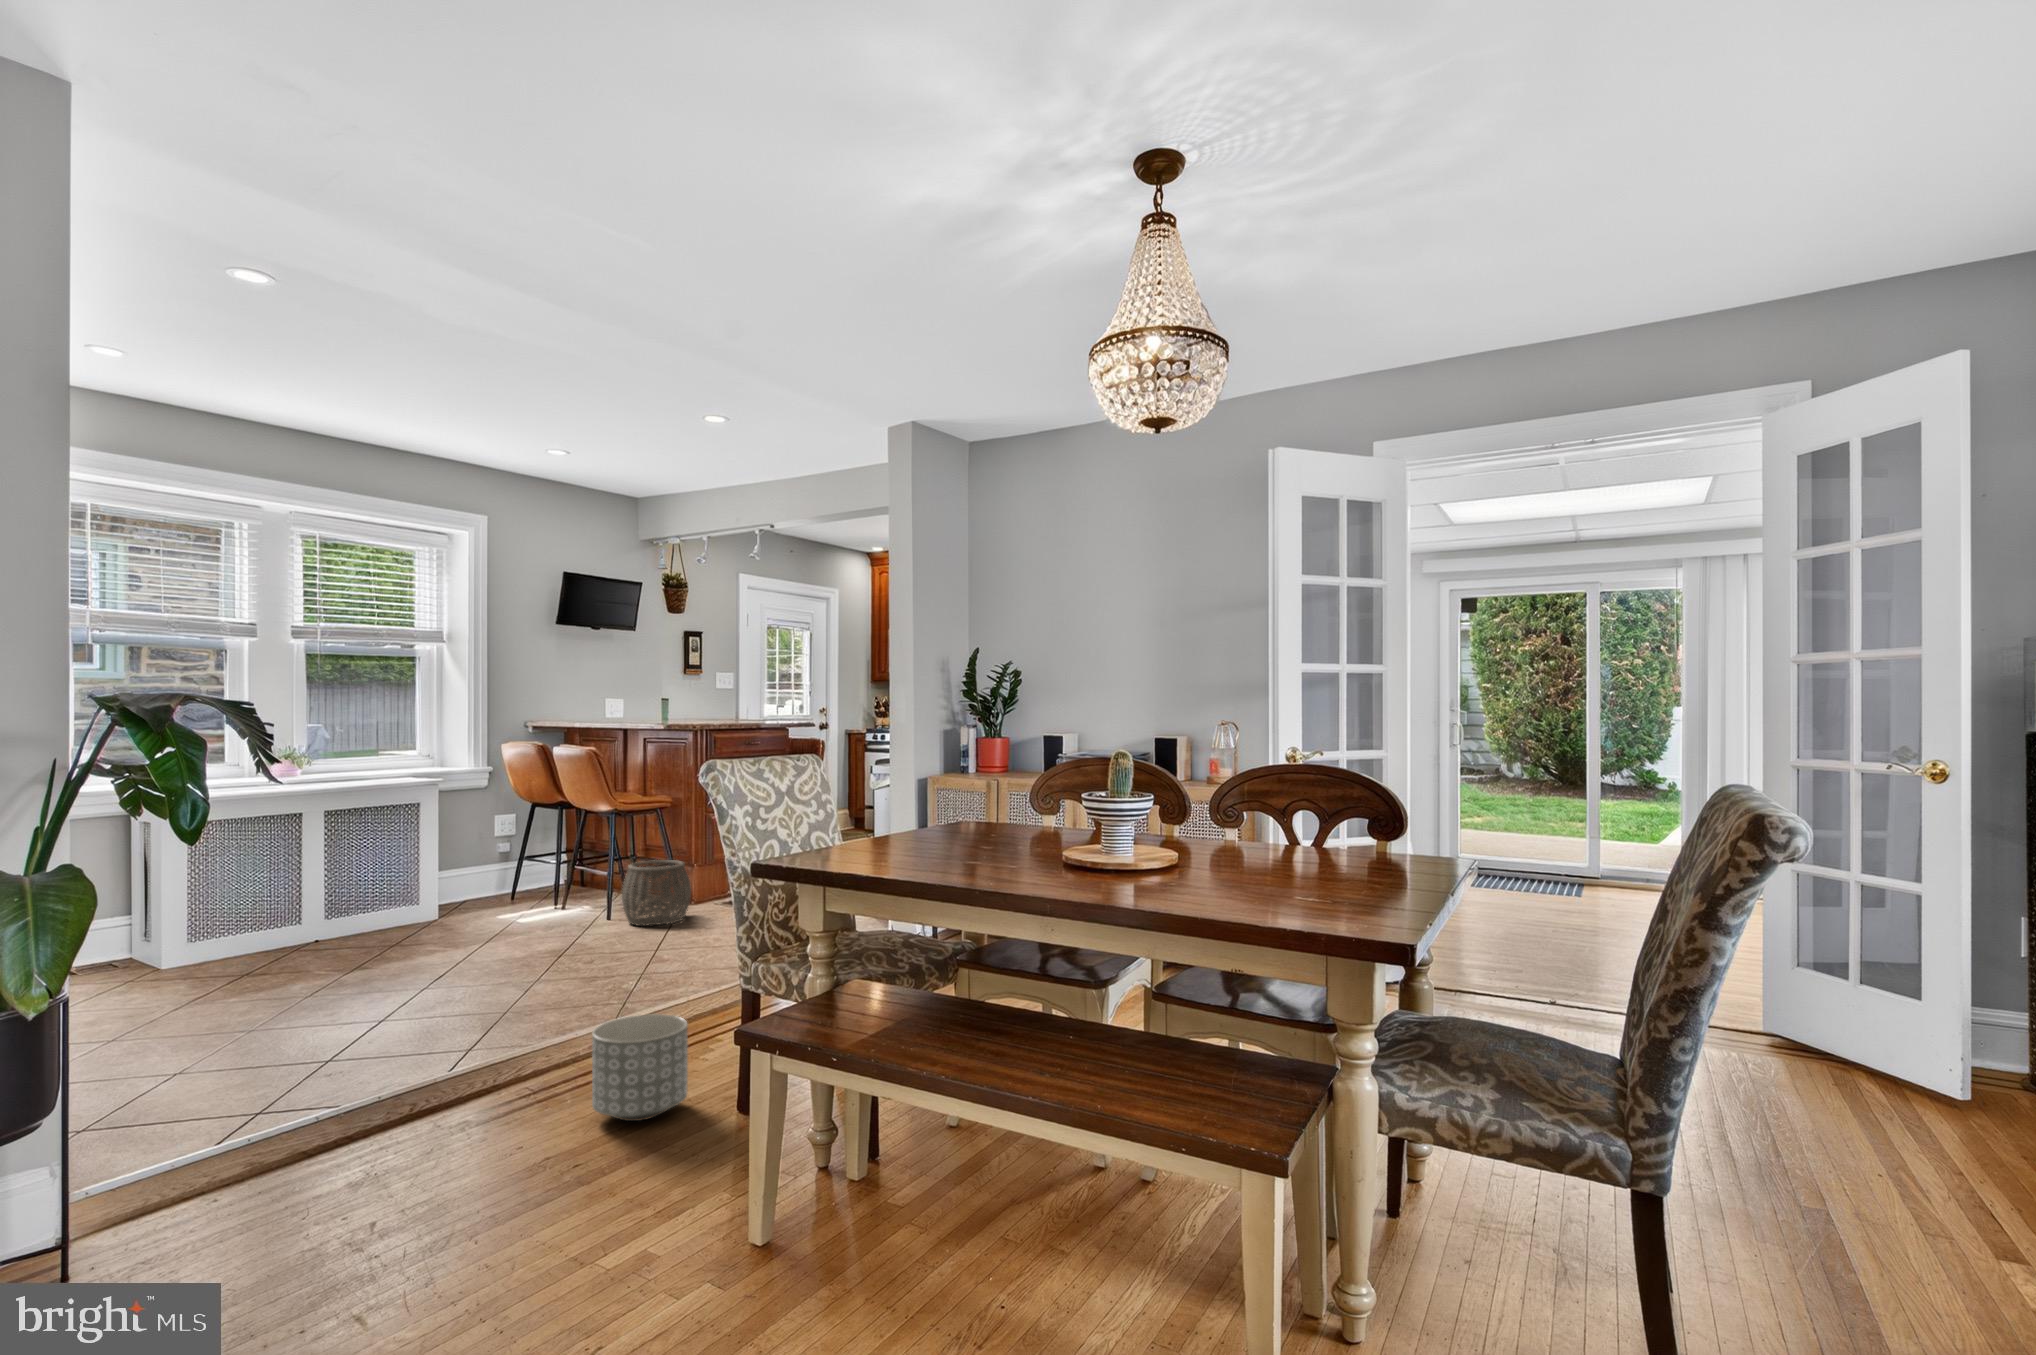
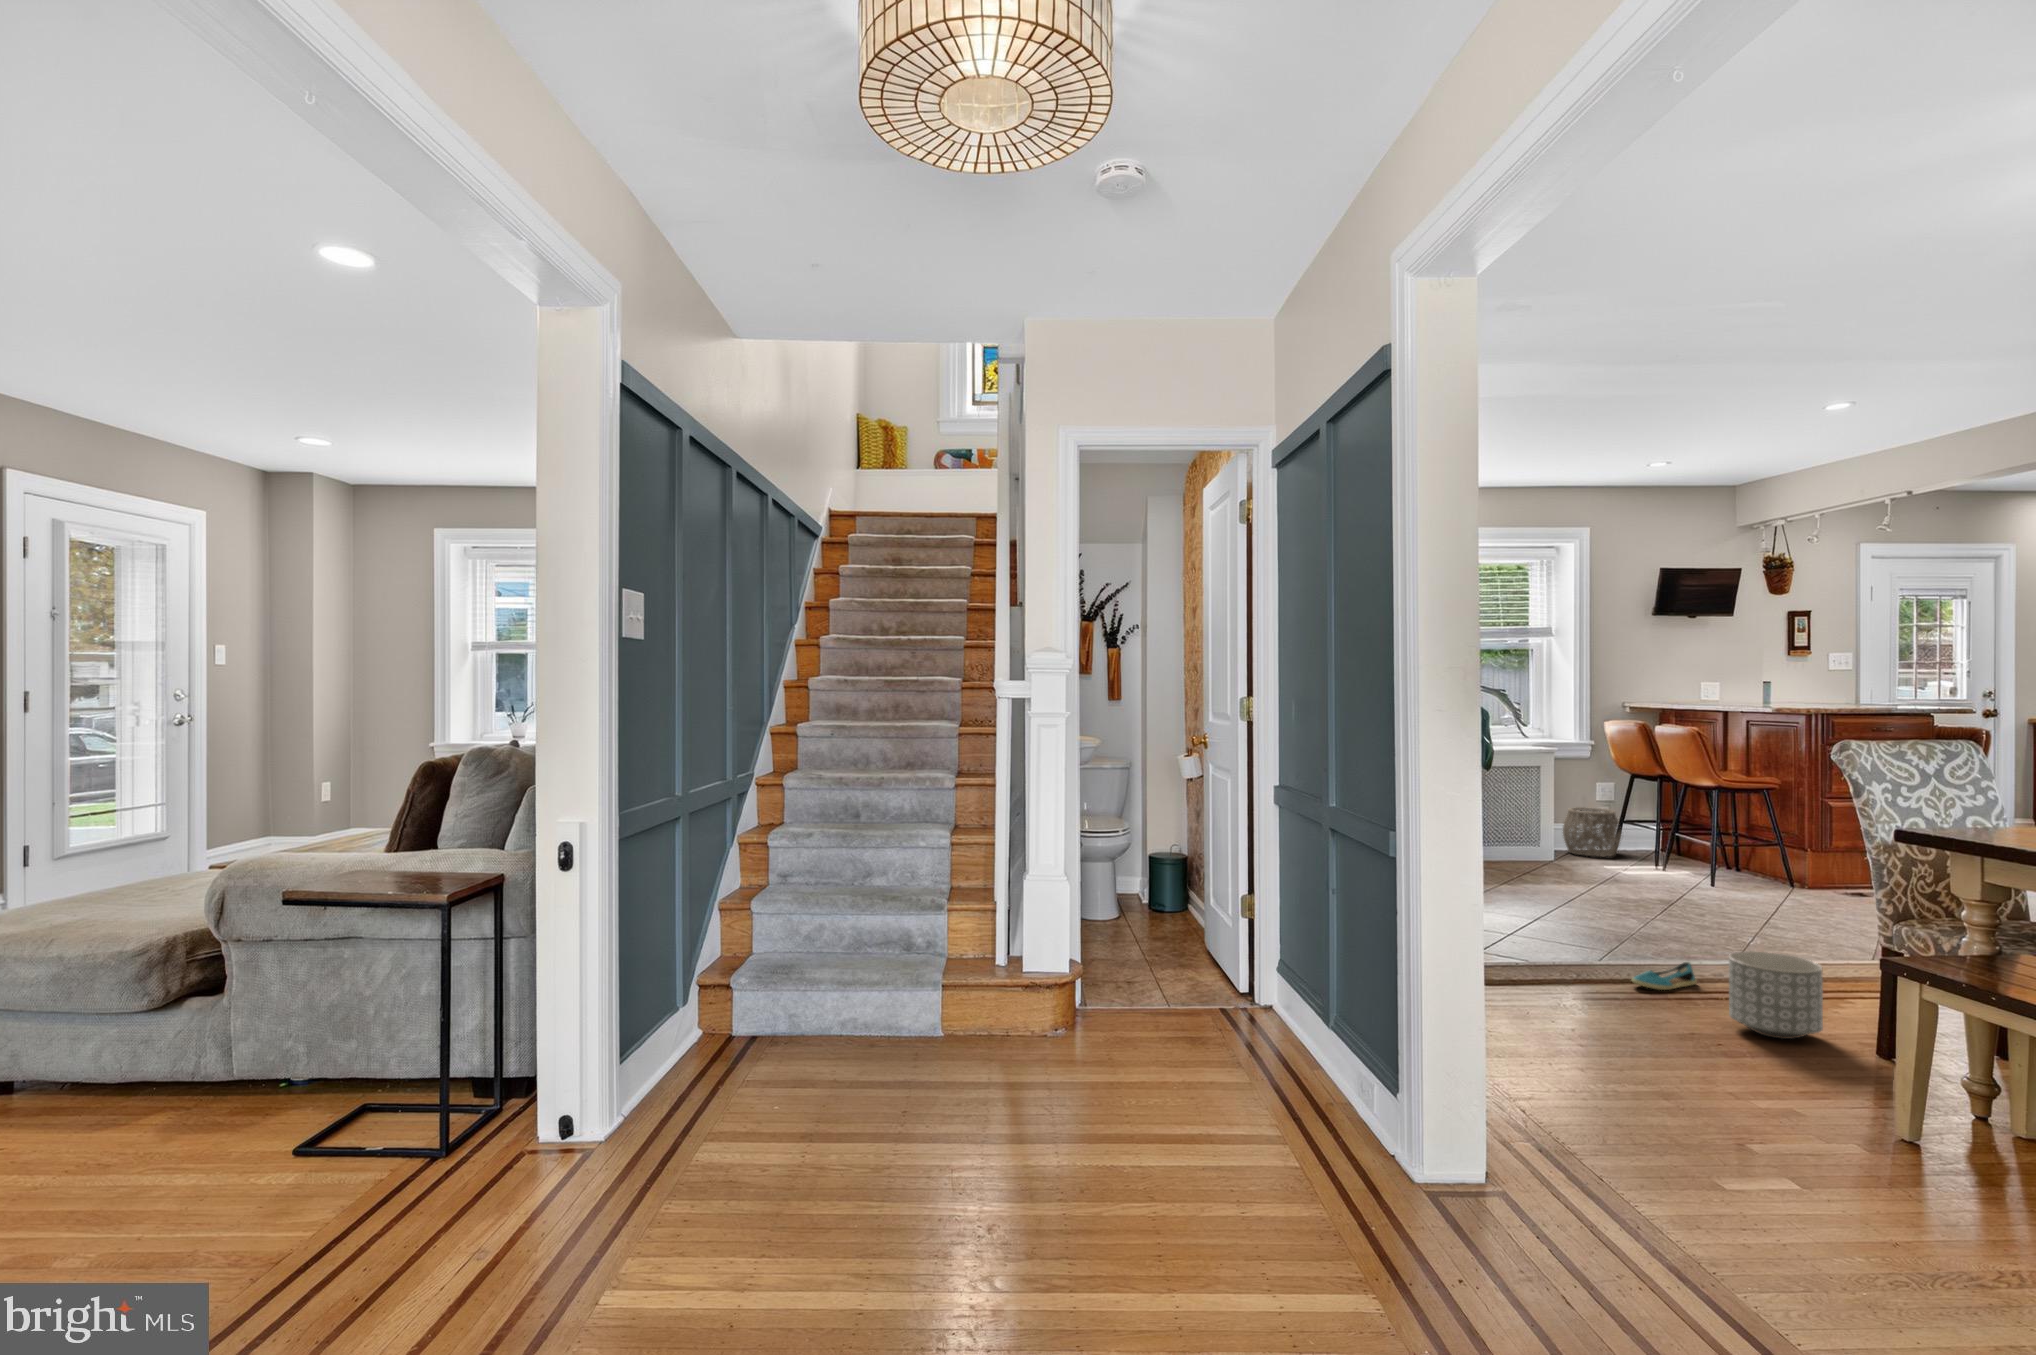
woven basket: present [622,860,691,926] -> present [1563,807,1621,857]
shoe: none [487,1038,567,1087] -> present [1632,962,1697,990]

